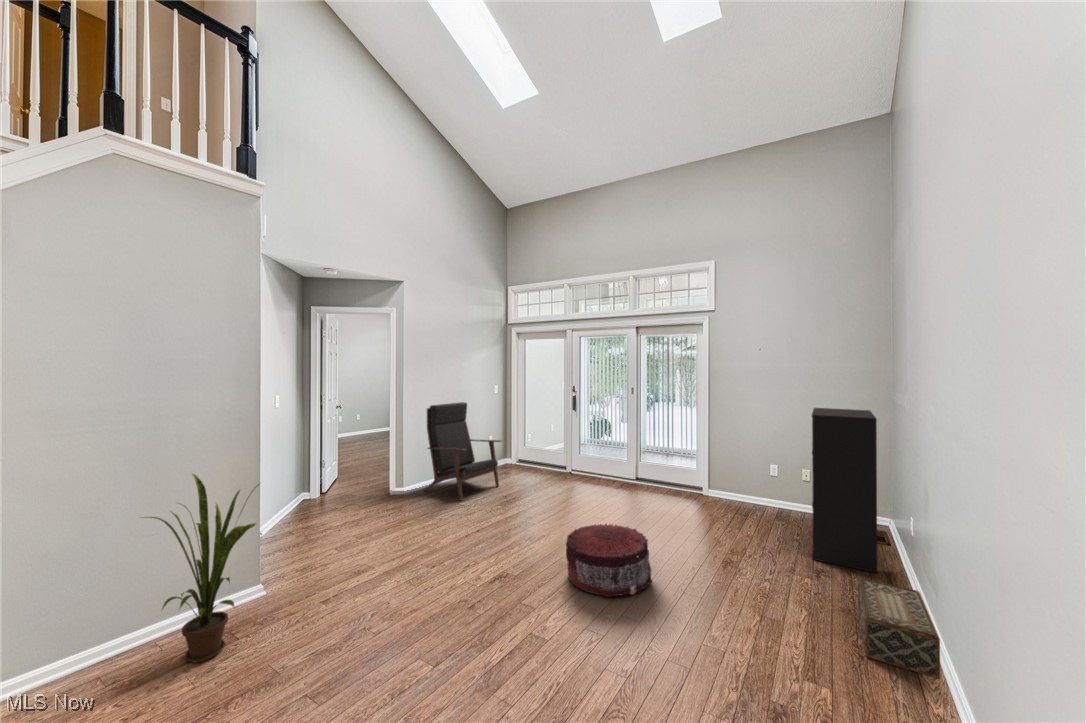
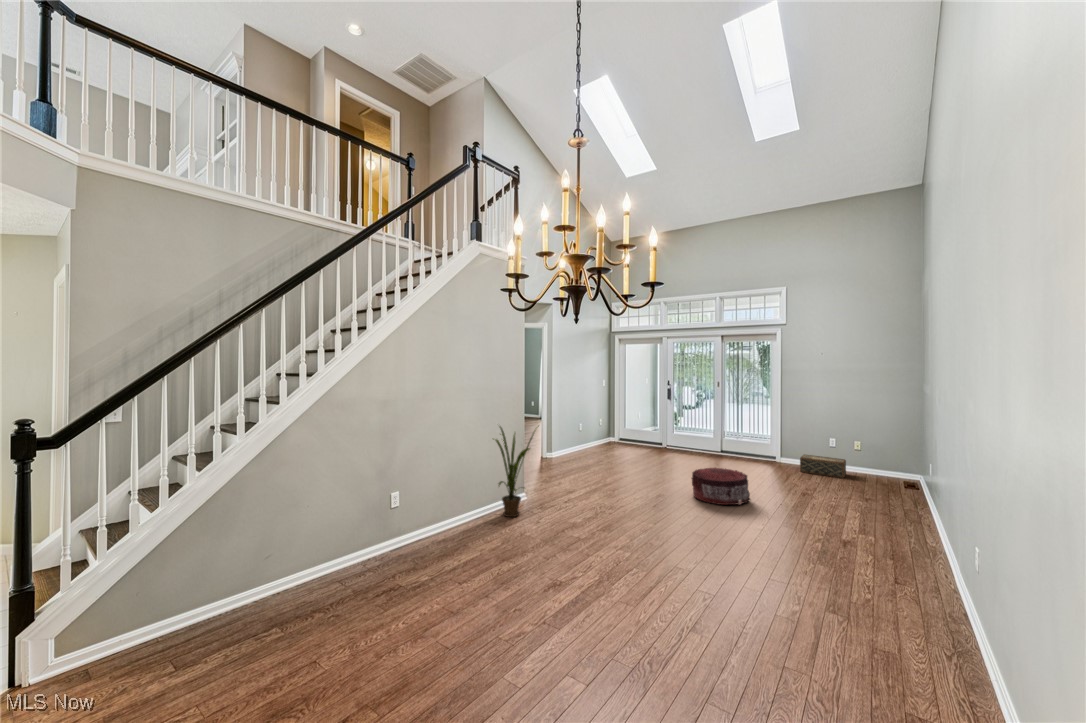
lounge chair: present [424,402,501,500] -> none [562,392,618,461]
bookshelf: present [812,408,877,573] -> none [860,395,905,503]
woven basket: present [858,578,940,679] -> present [800,455,846,478]

